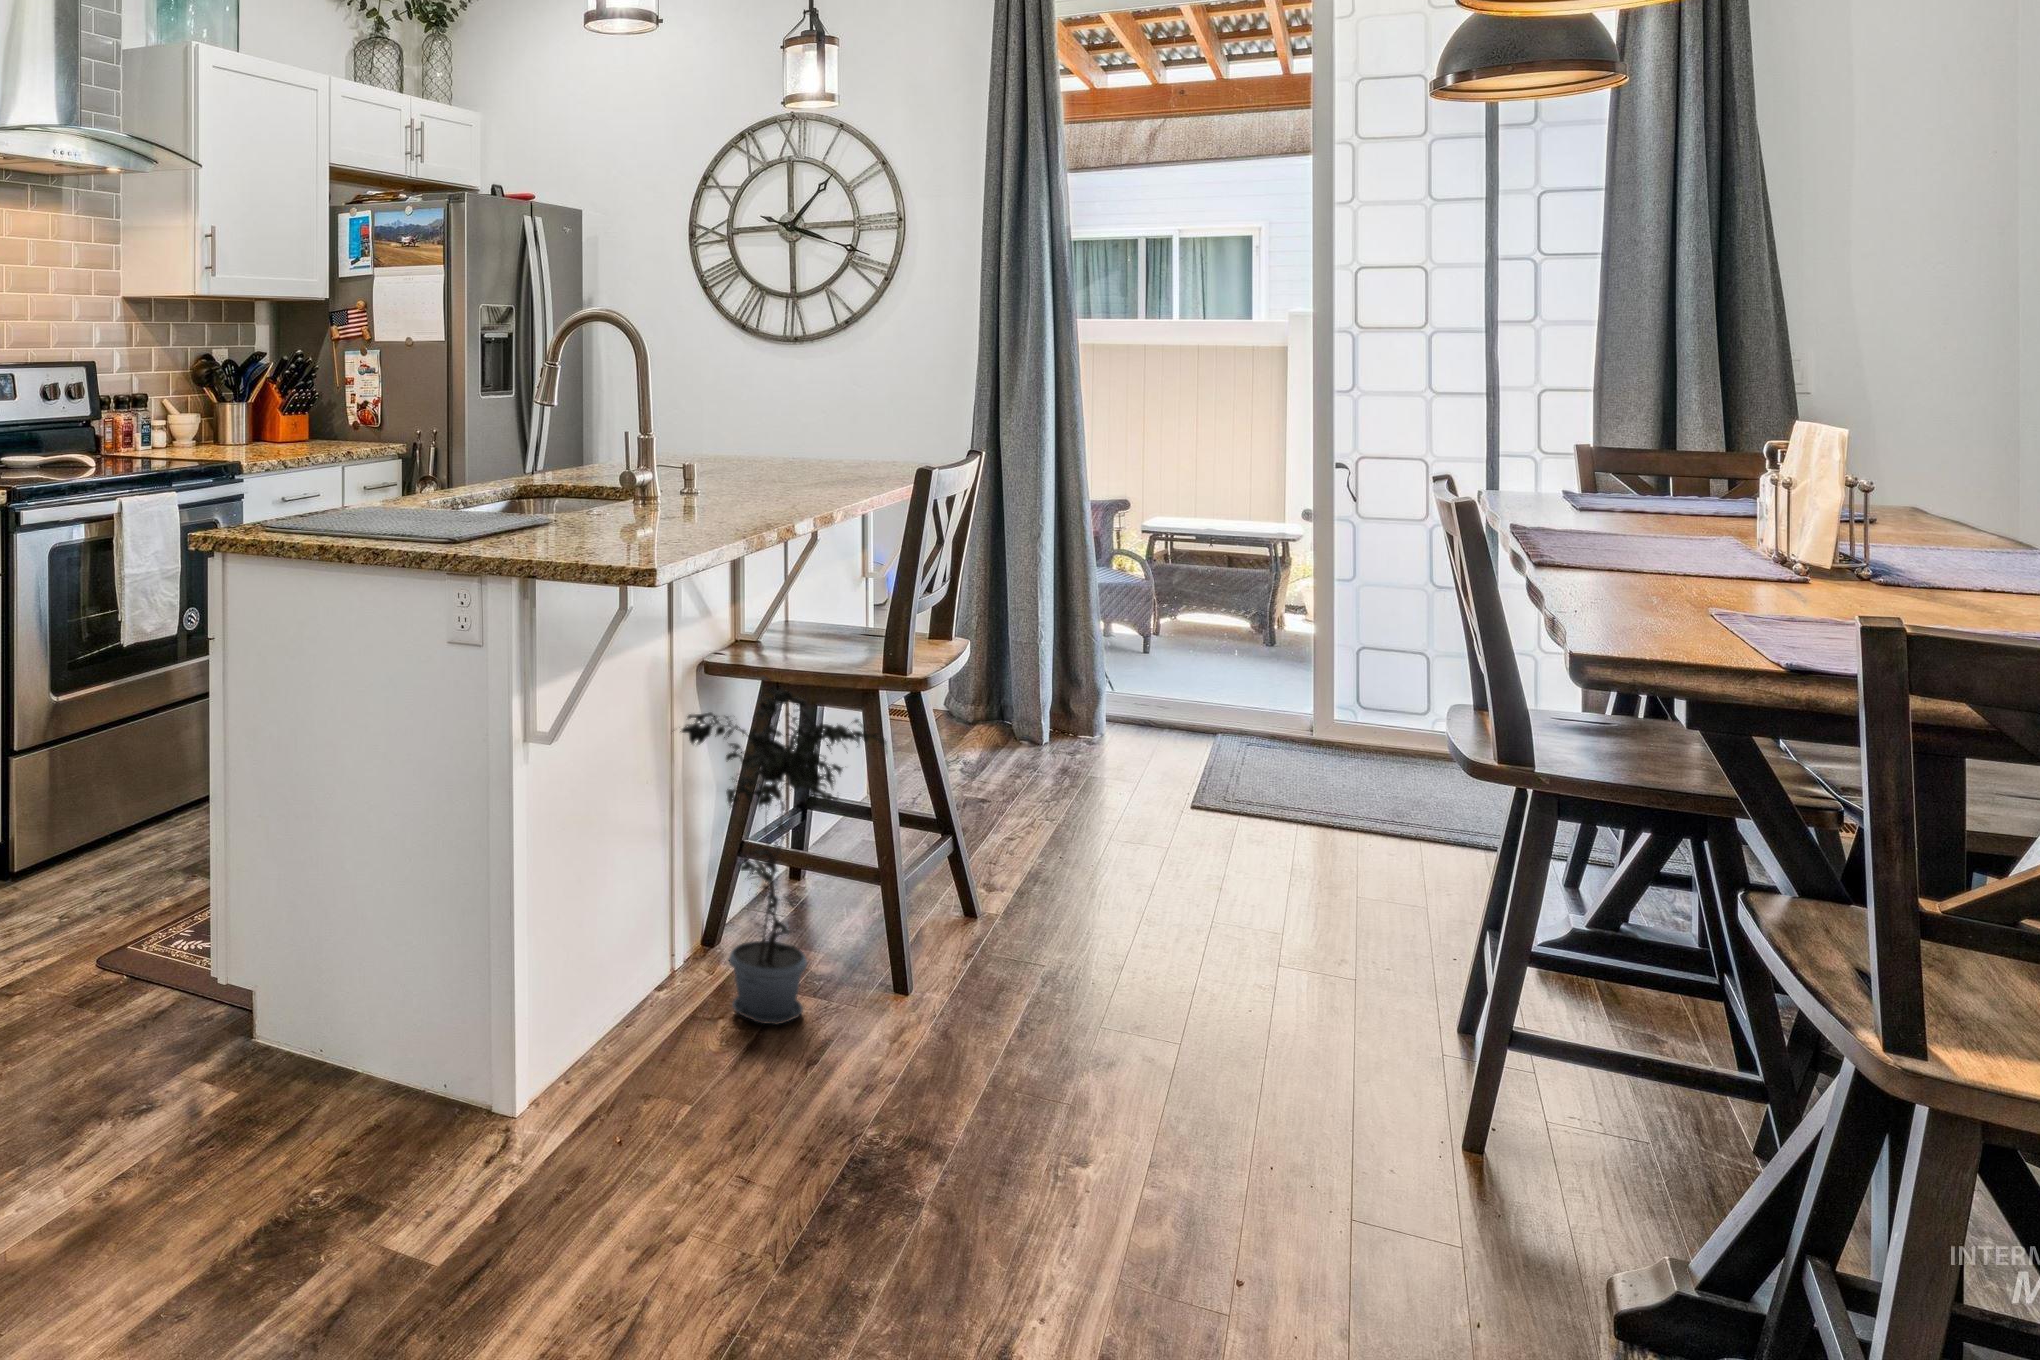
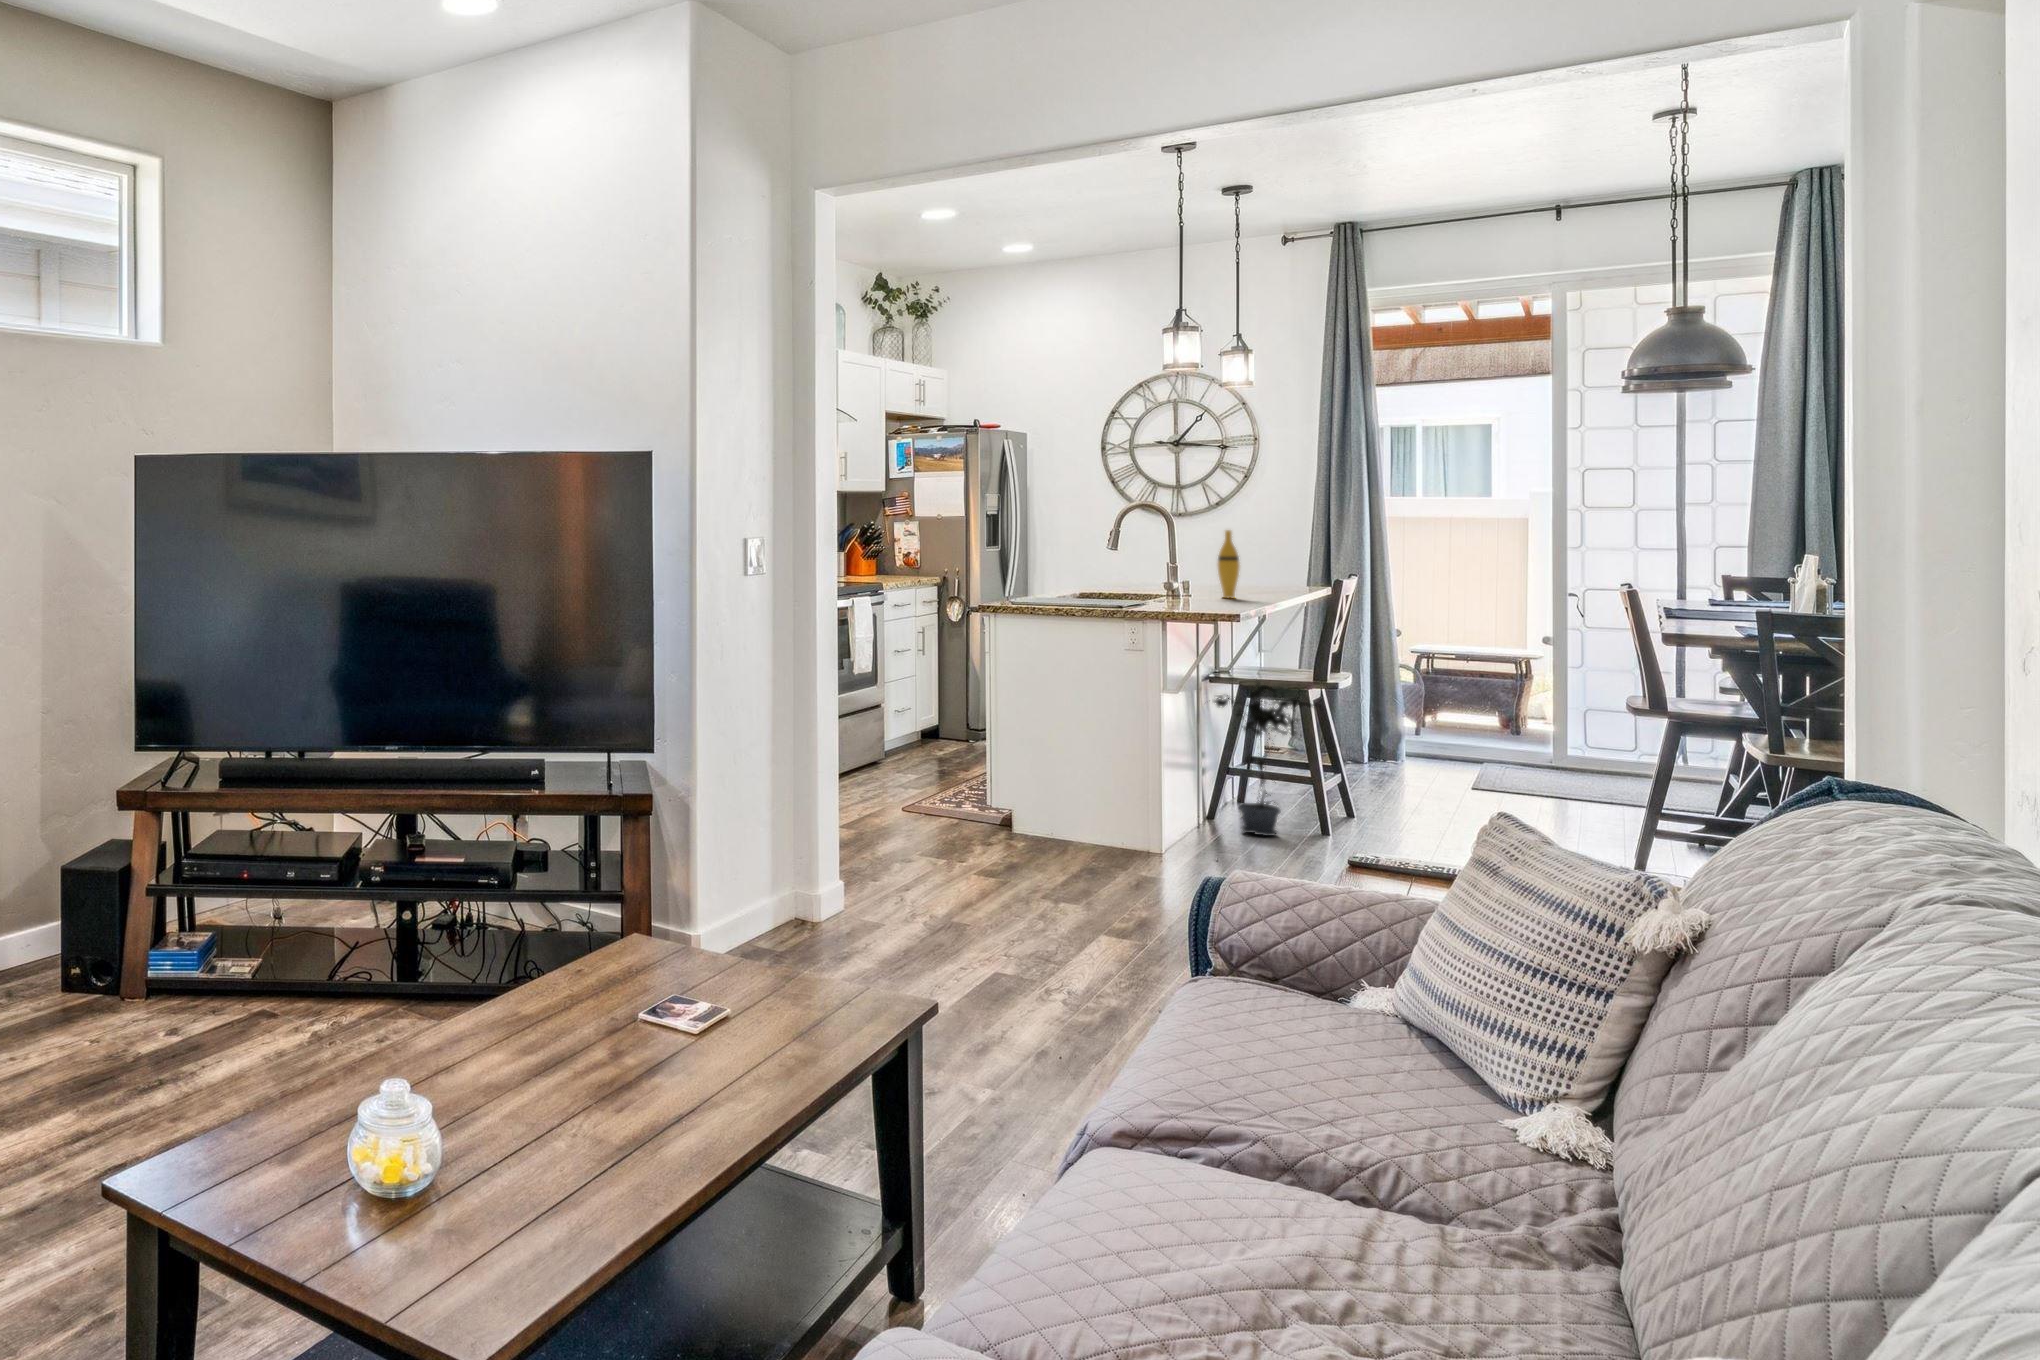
vase: none [723,364,761,503] -> present [1218,530,1240,598]

